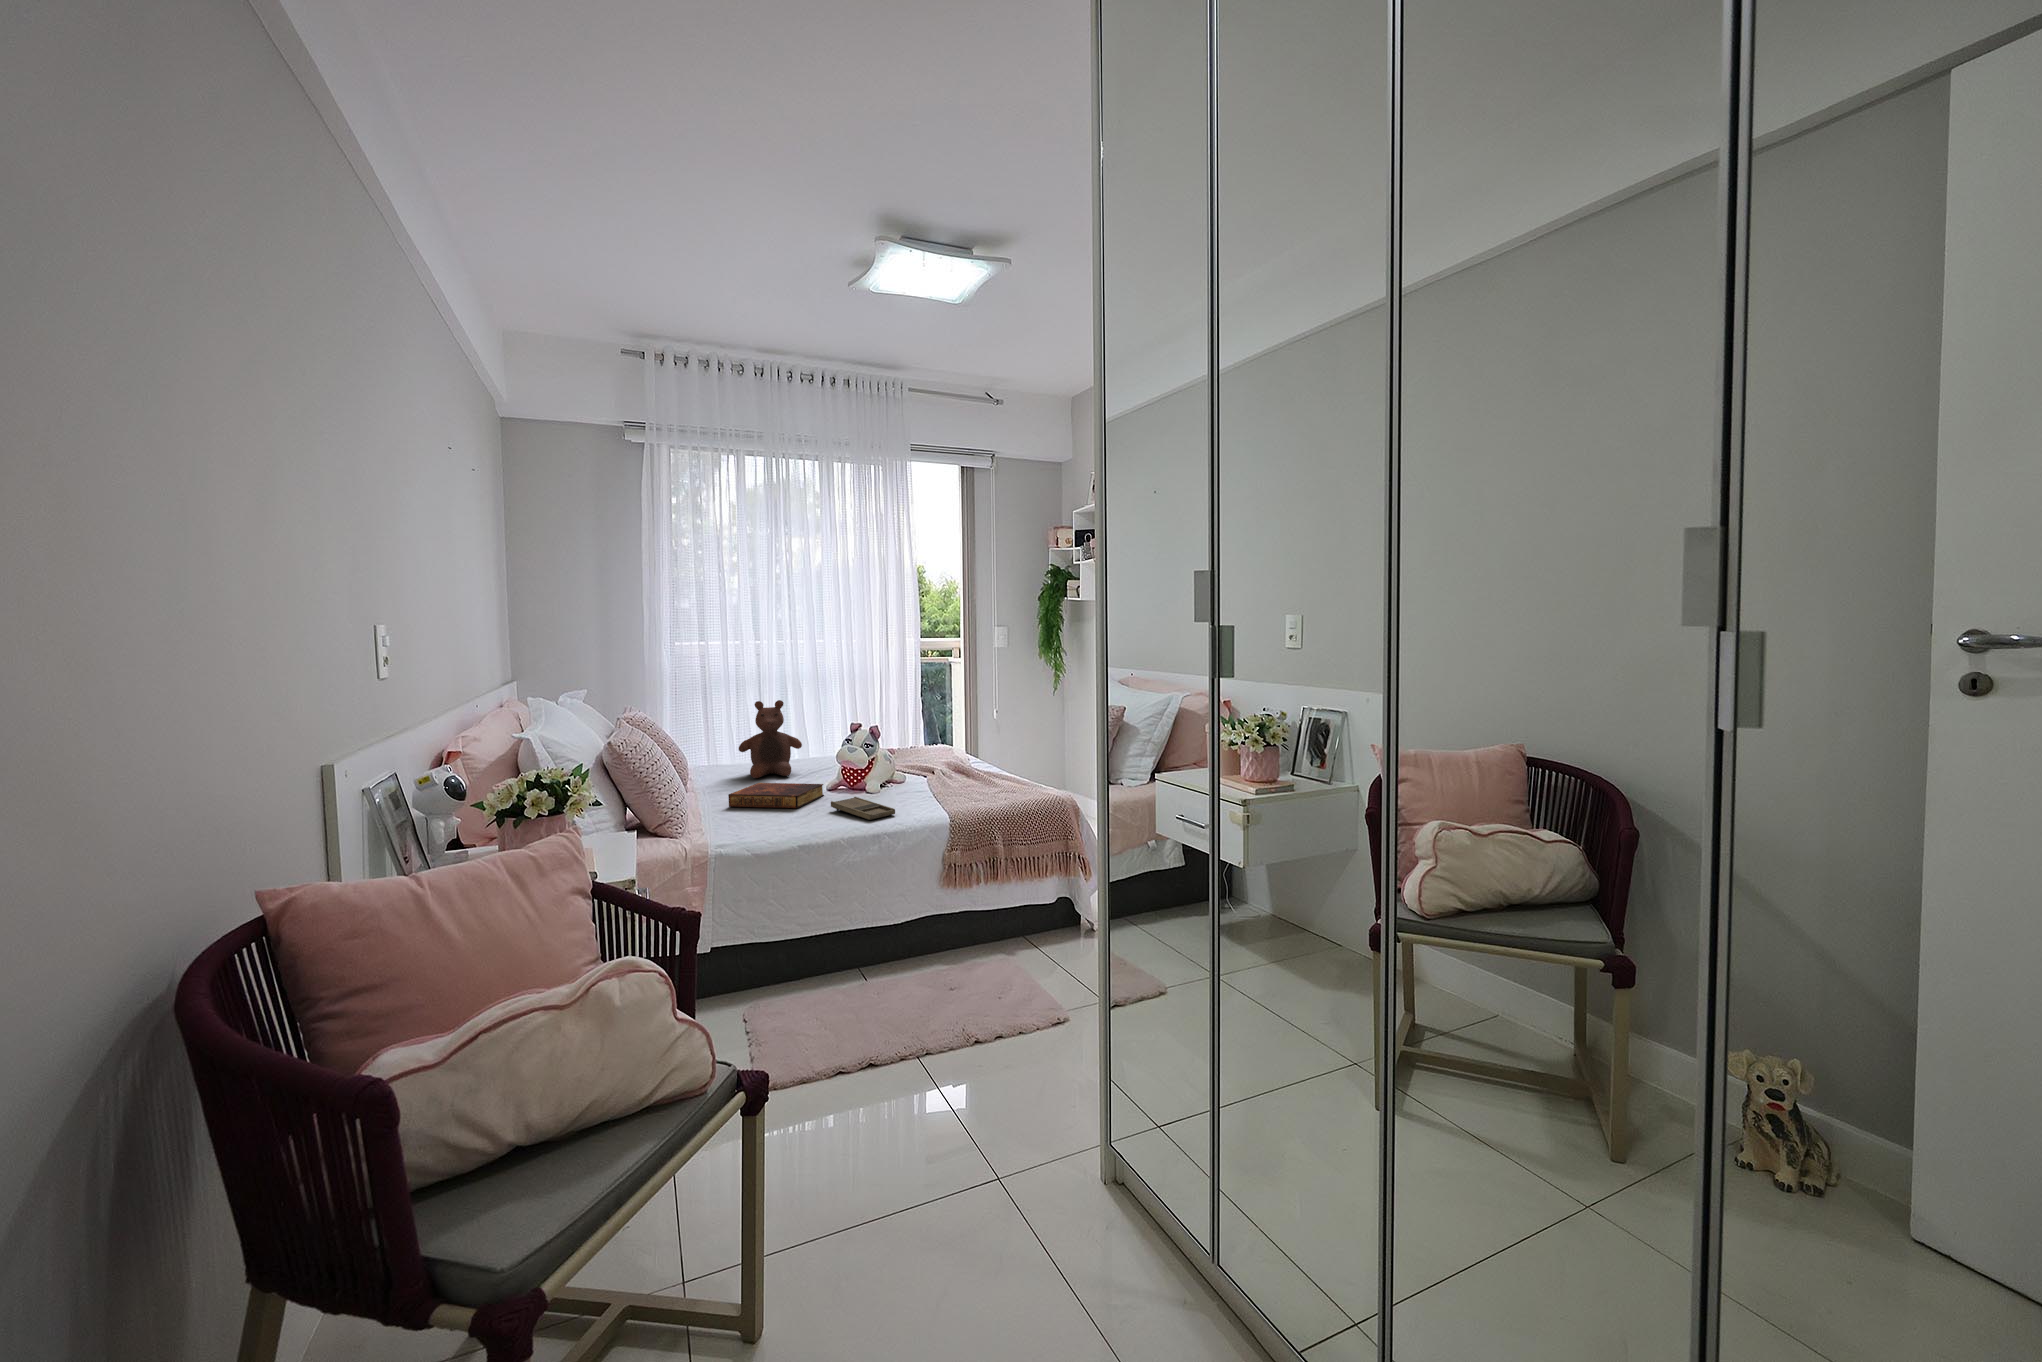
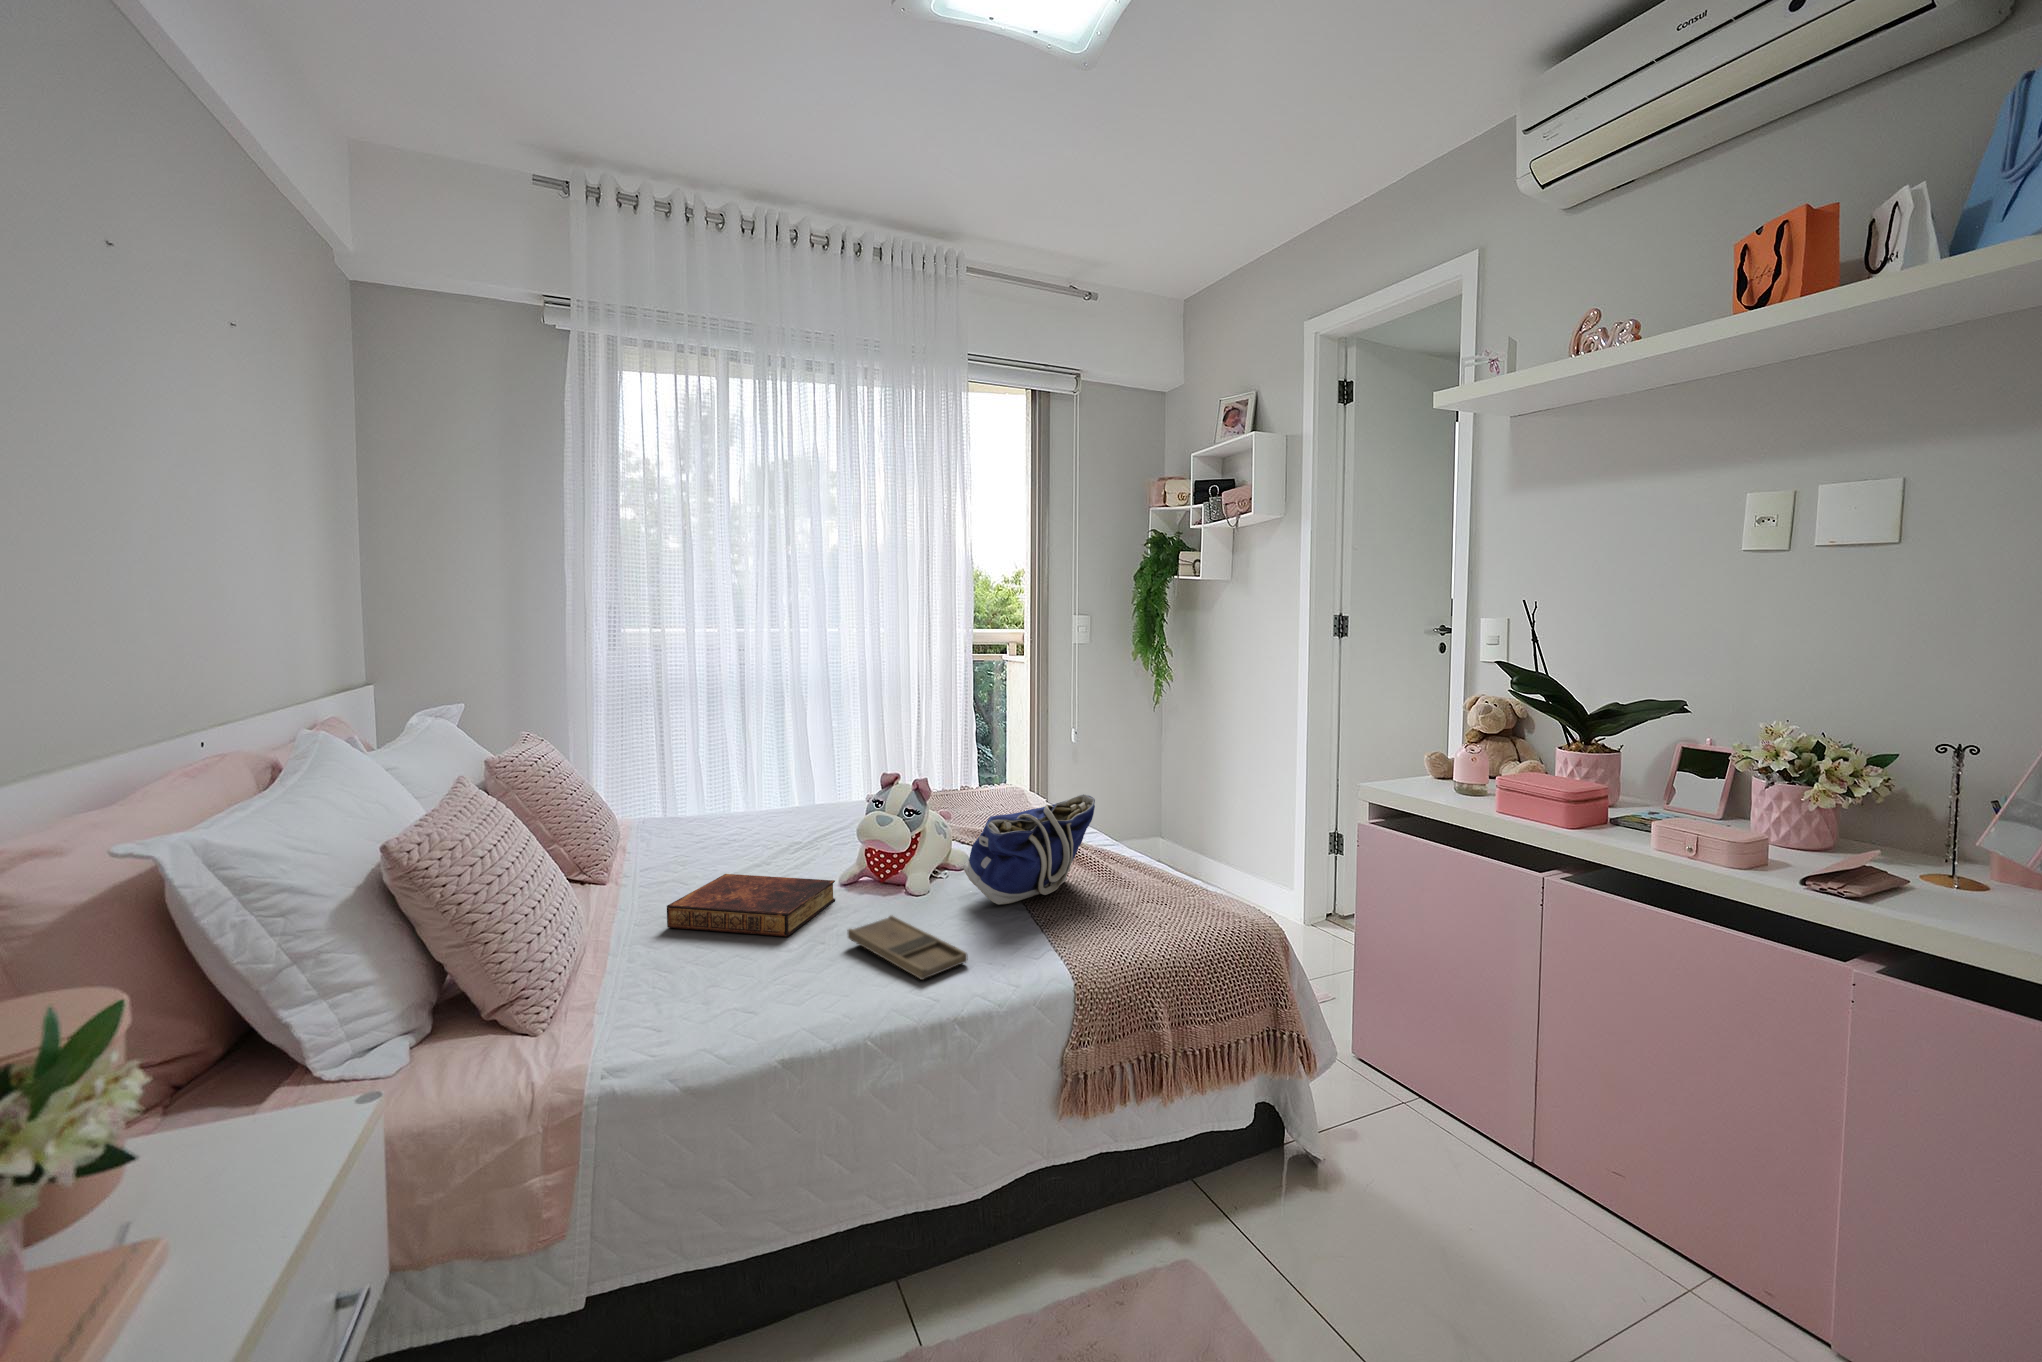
stuffed bear: present [739,700,802,778] -> none [702,726,802,852]
tote bag: none [898,734,978,794] -> present [963,794,1095,905]

